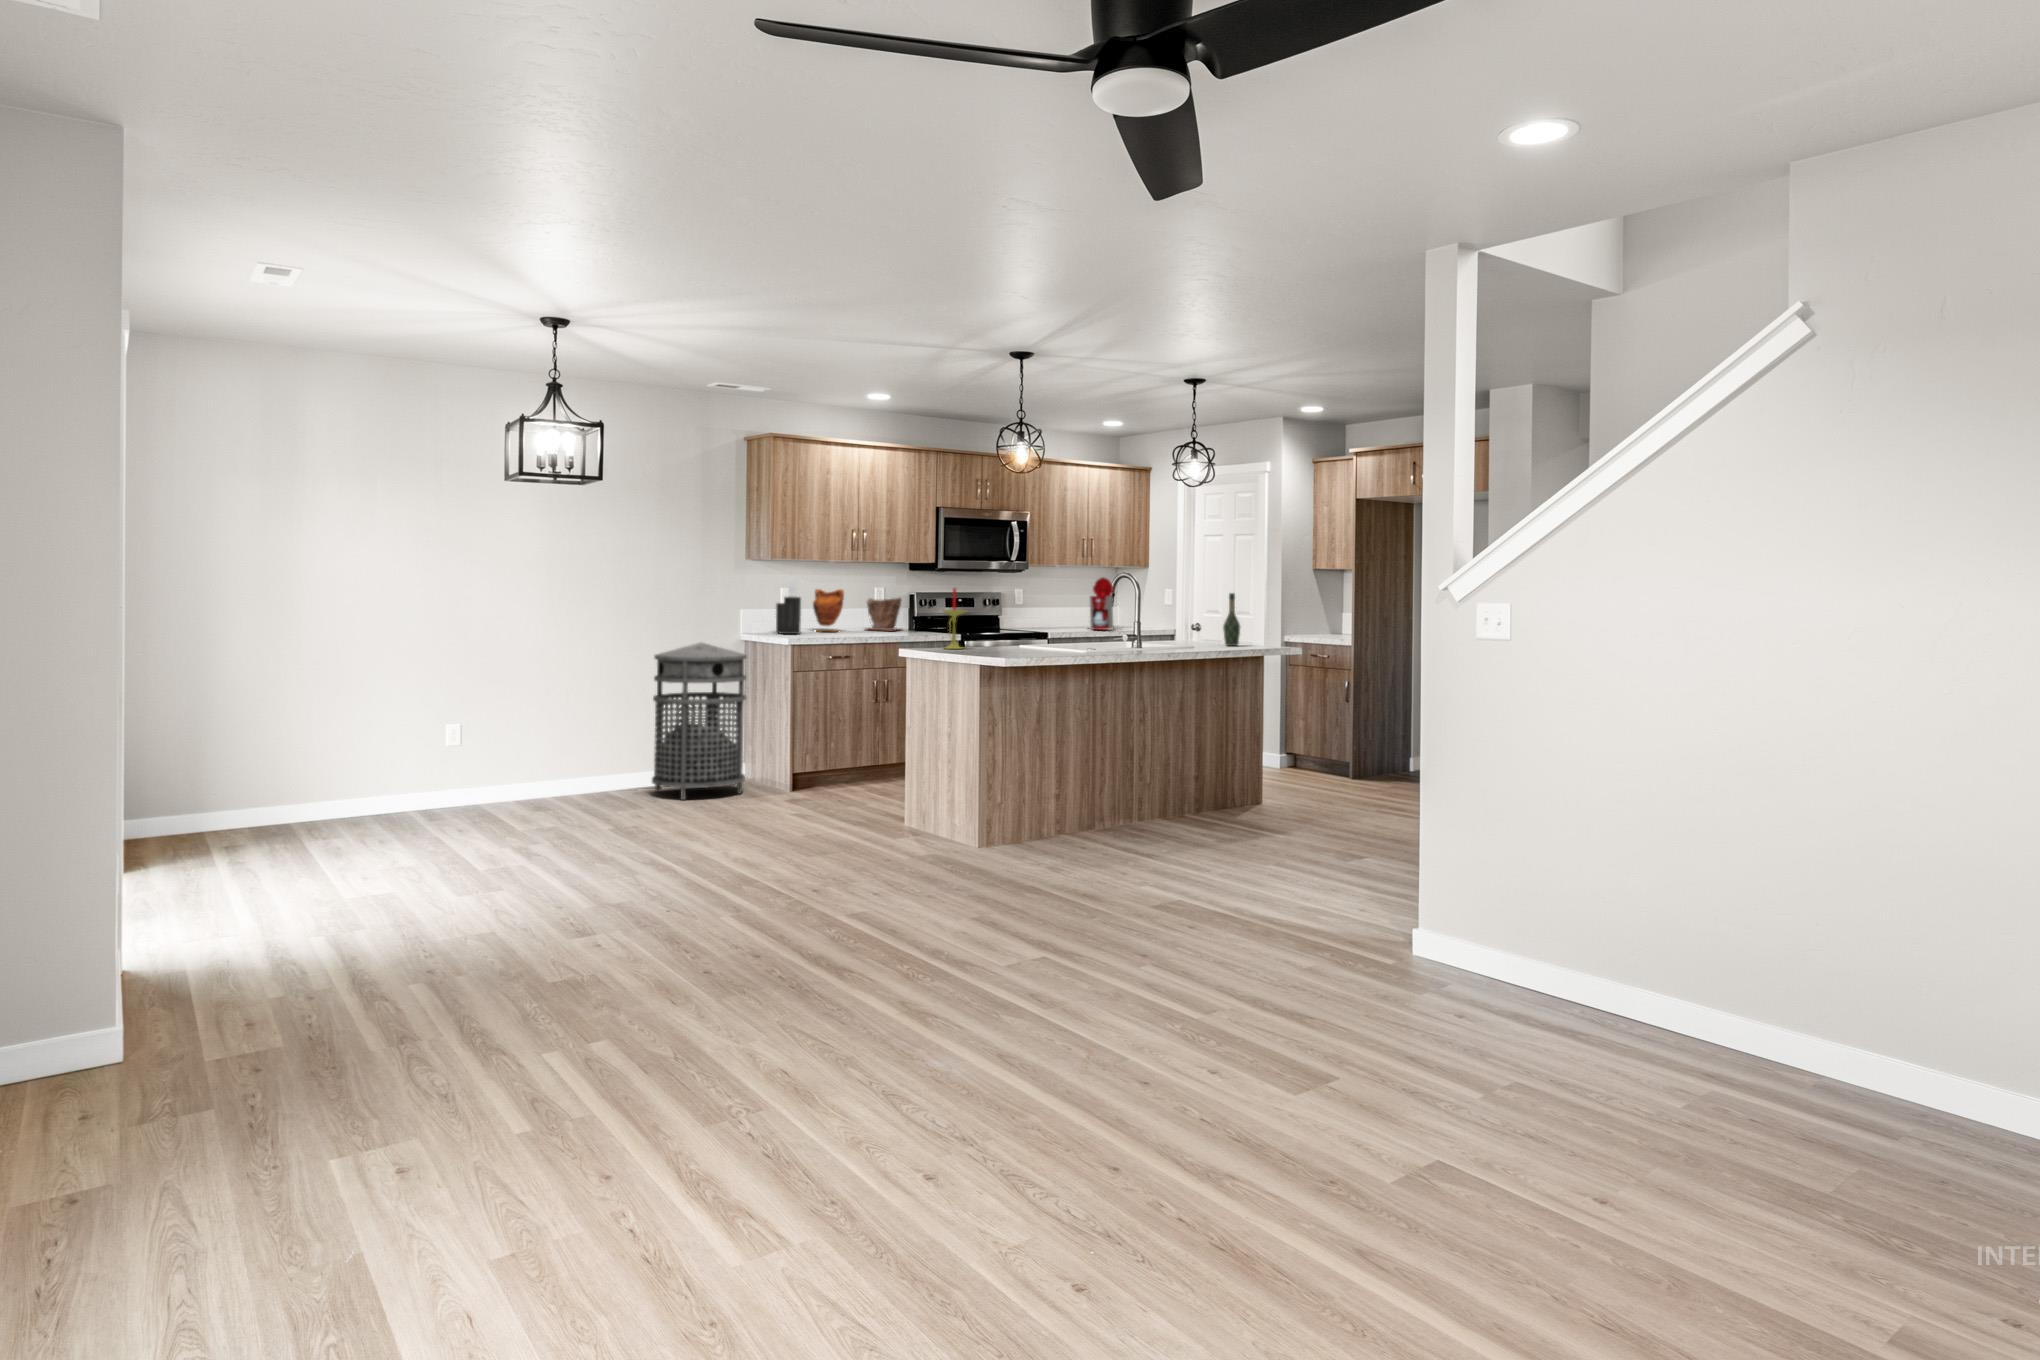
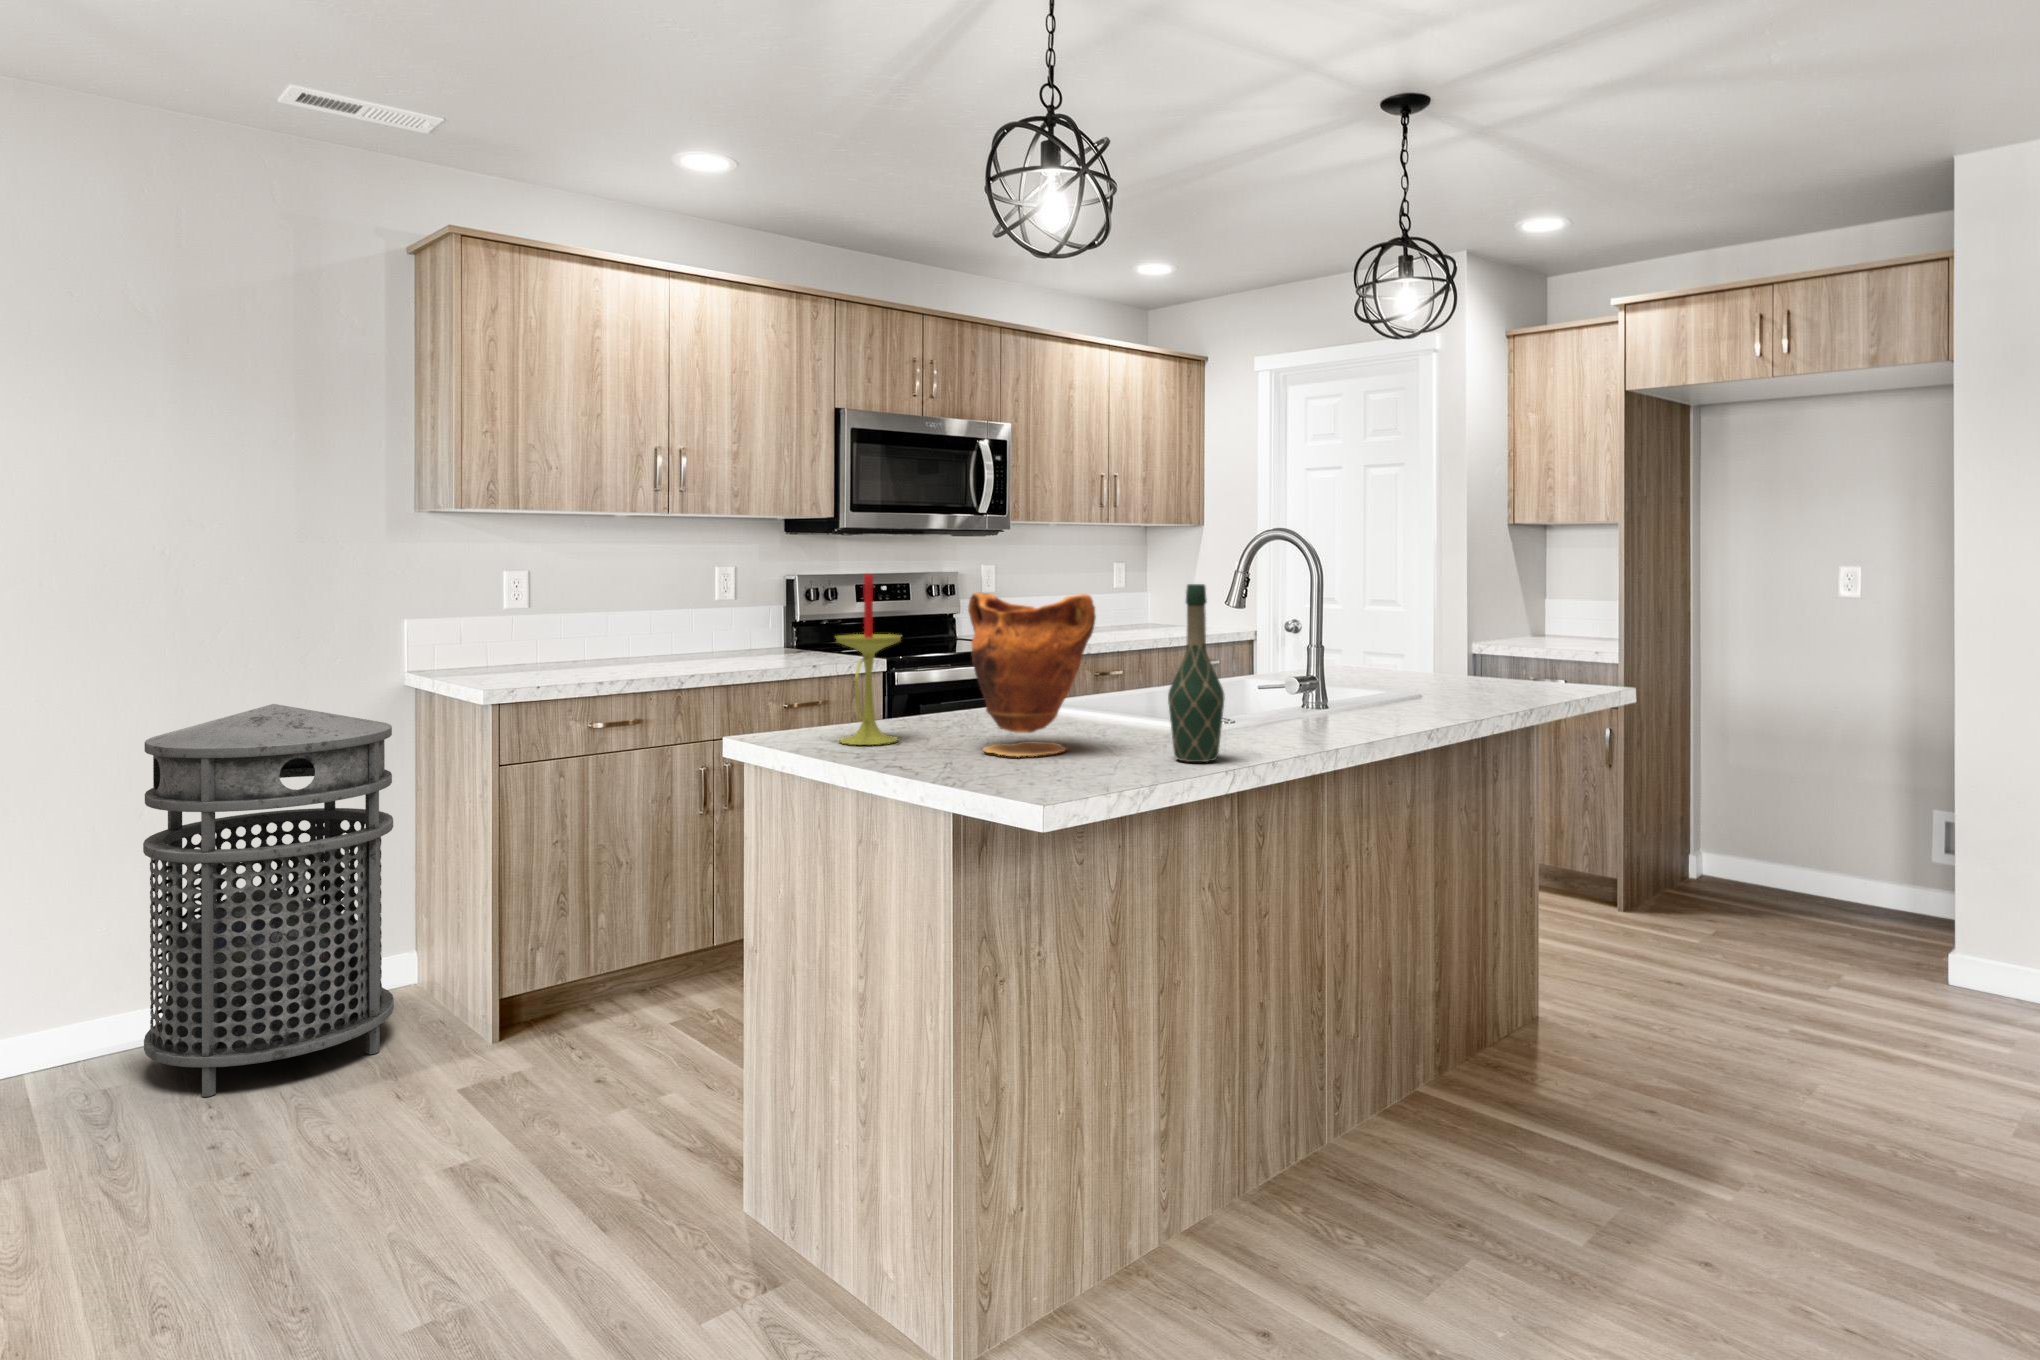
coffee maker: present [1090,577,1114,630] -> none [1107,542,1159,637]
knife block: present [776,578,801,634] -> none [479,552,532,674]
vase: present [813,589,844,632] -> present [968,593,1096,756]
wine bottle: present [1223,593,1240,646] -> present [1168,584,1225,762]
plant pot: present [867,598,902,630] -> none [688,587,771,654]

